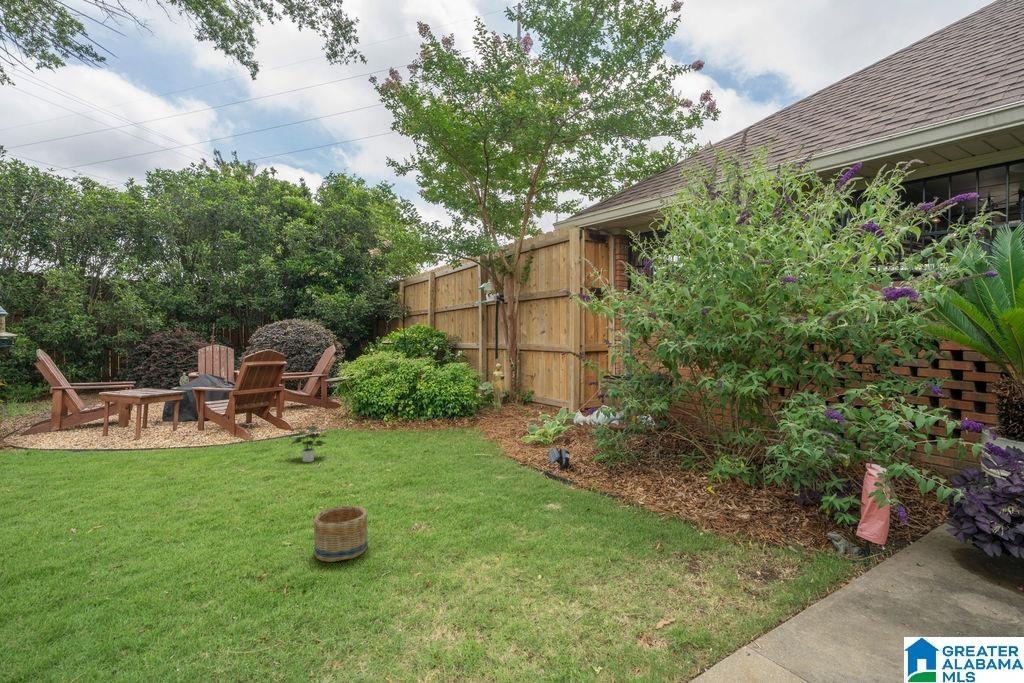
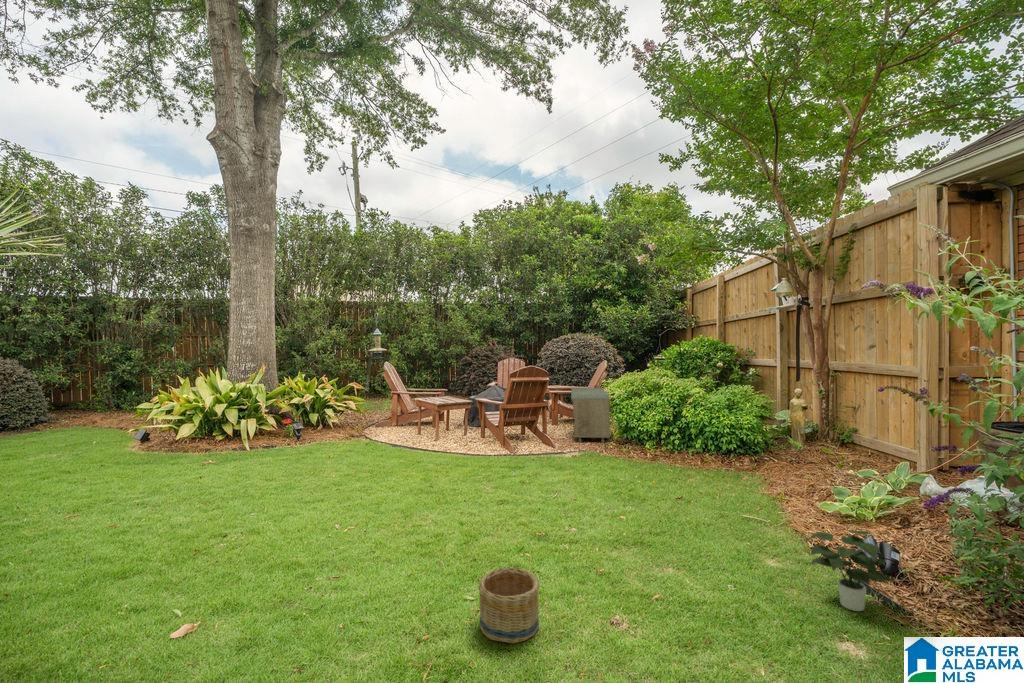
storage bench: none [303,371,348,423] -> present [571,388,610,442]
potted plant: present [289,423,326,462] -> present [811,530,894,611]

